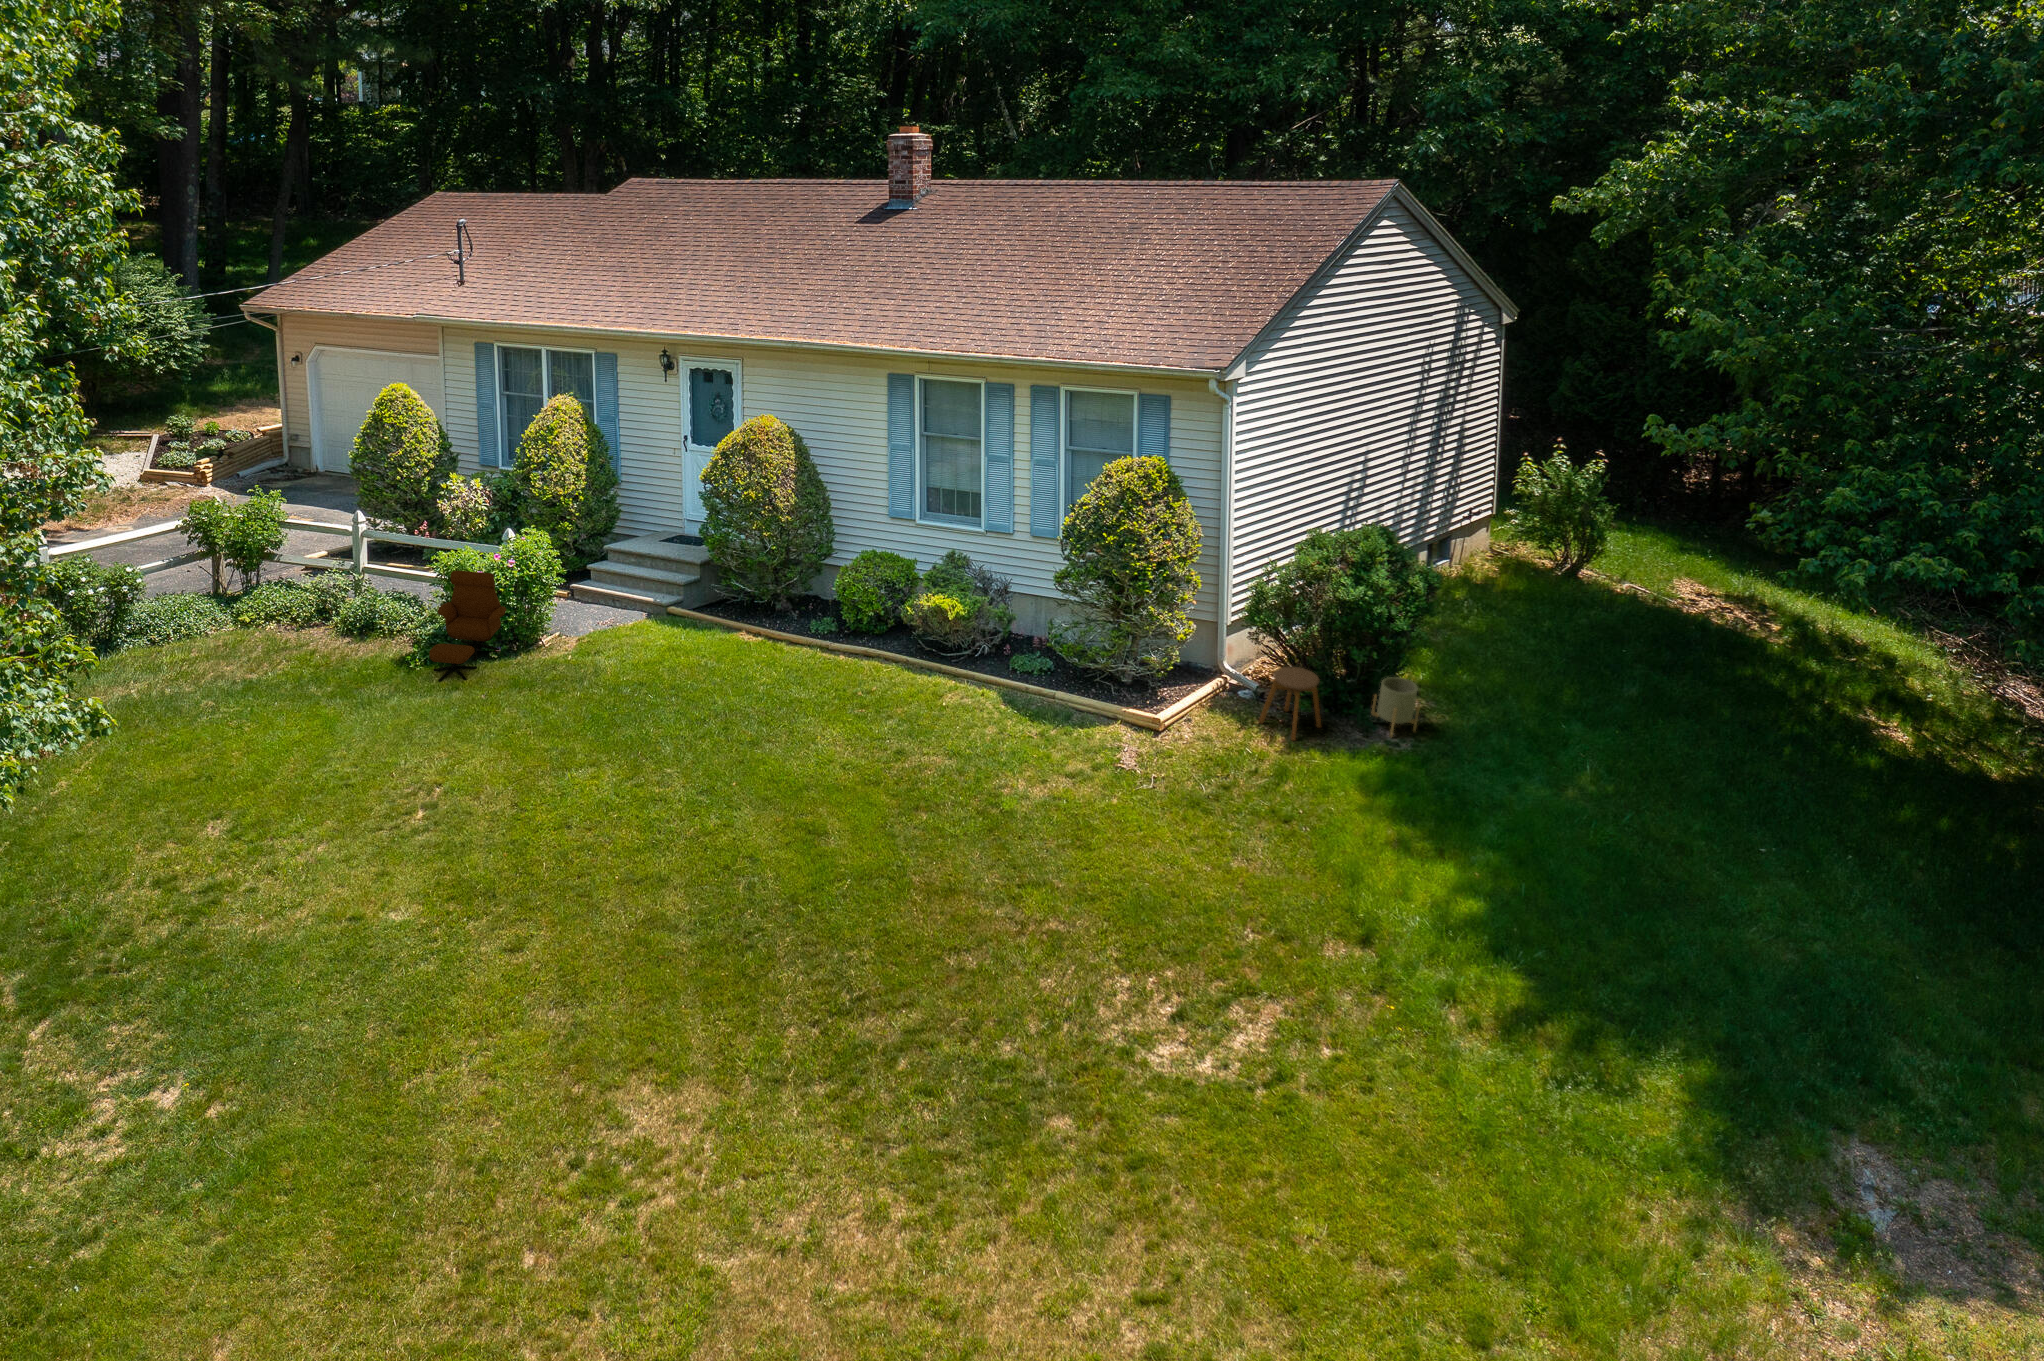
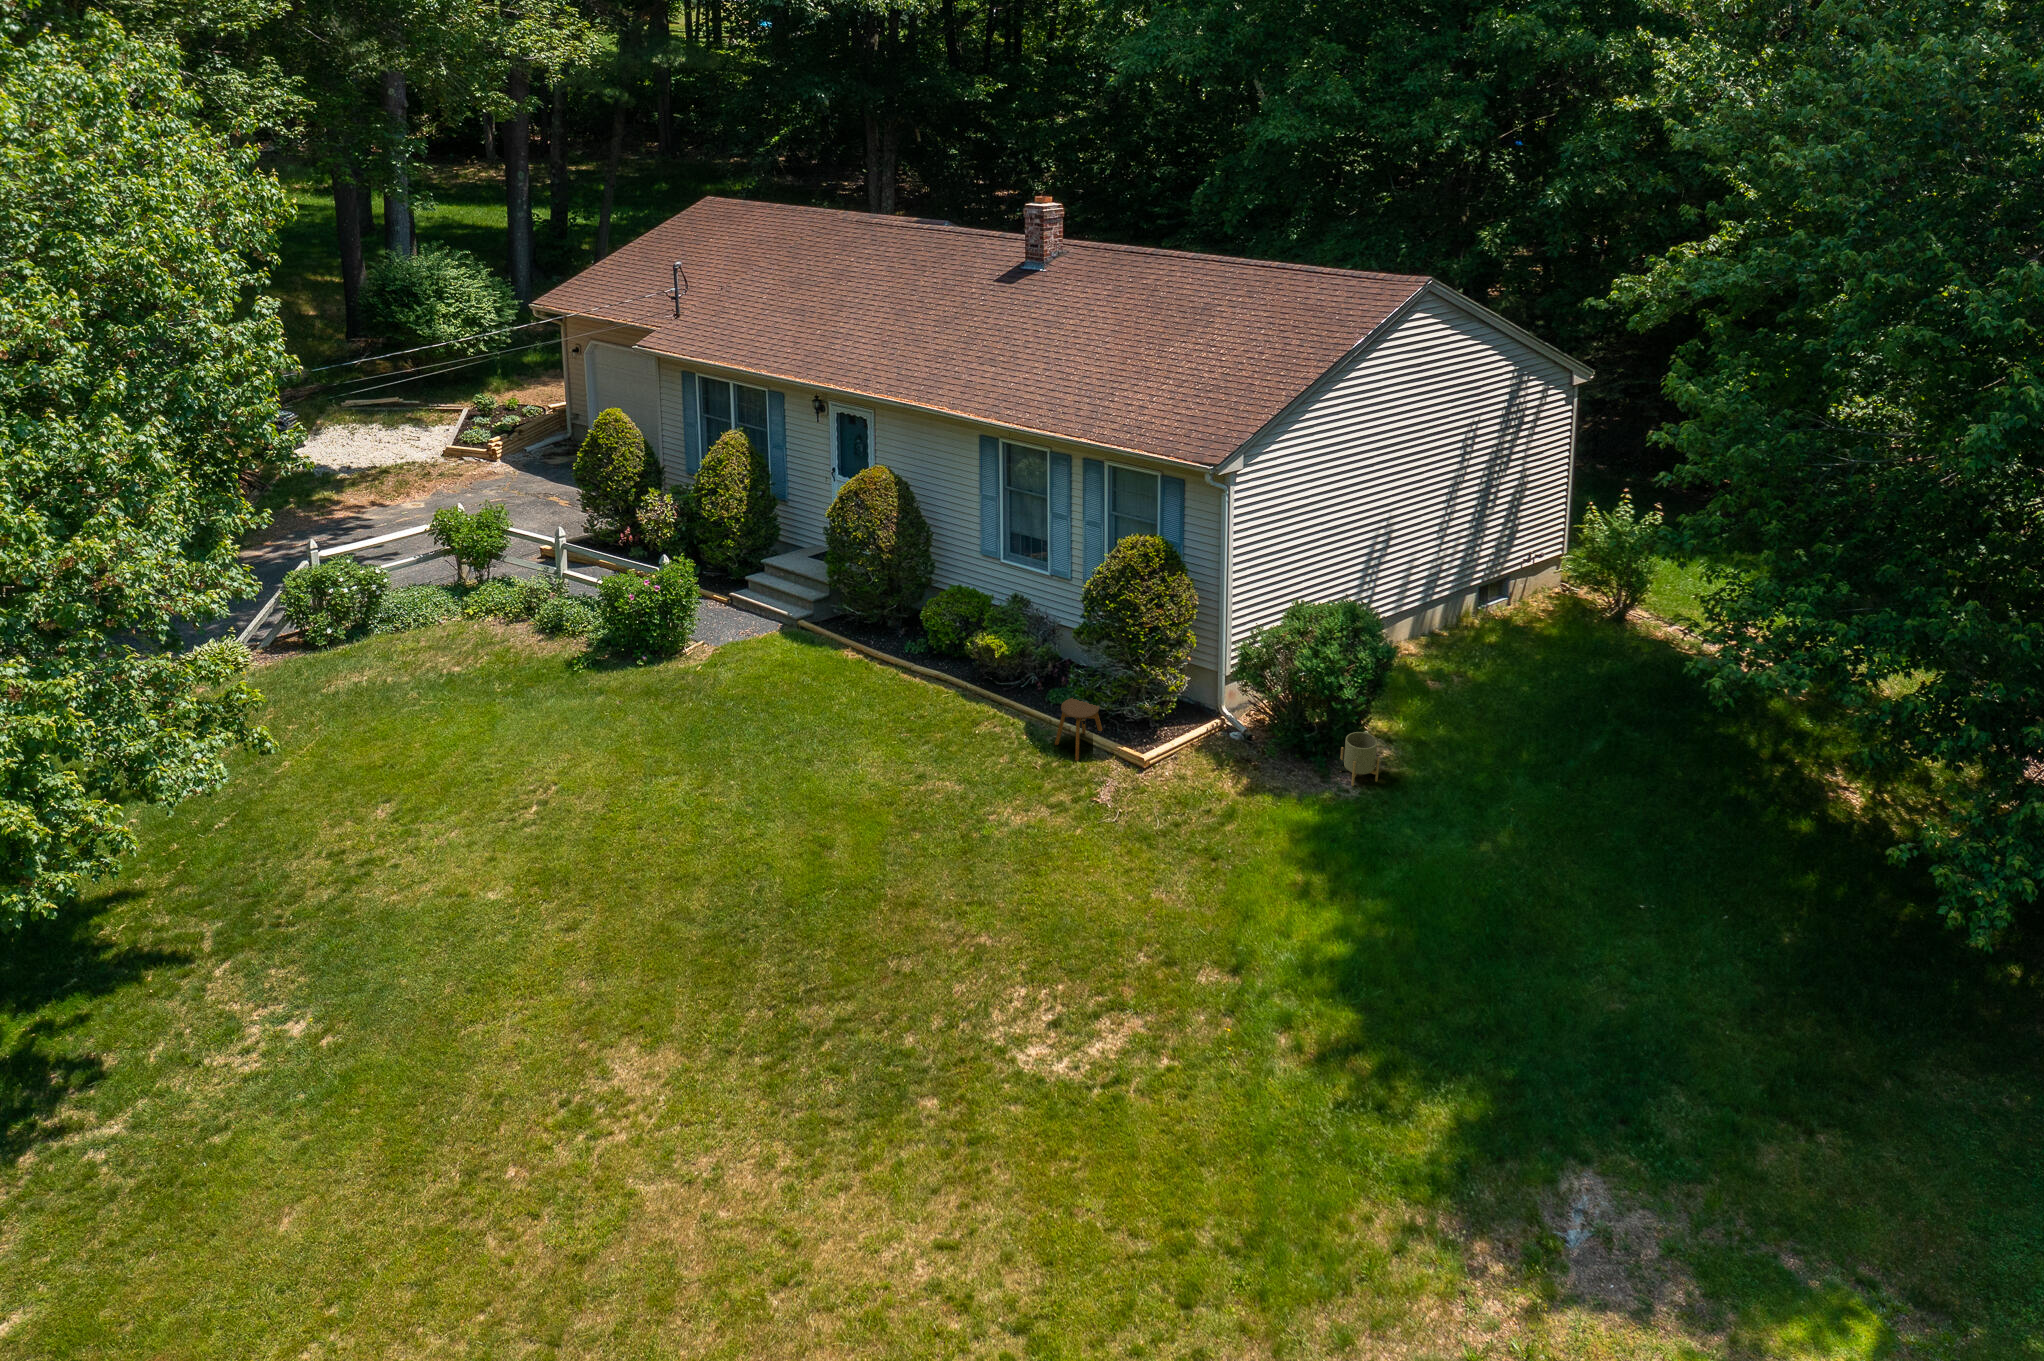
lounge chair: present [429,571,506,682] -> none [564,606,631,698]
stool: present [1259,667,1321,741] -> present [1055,698,1102,761]

